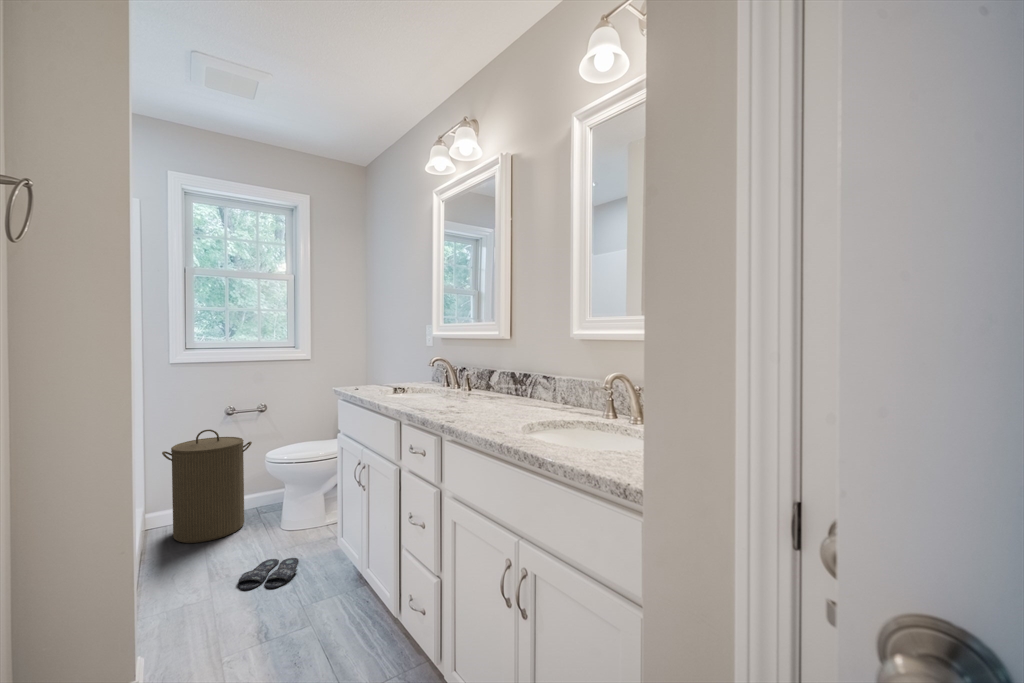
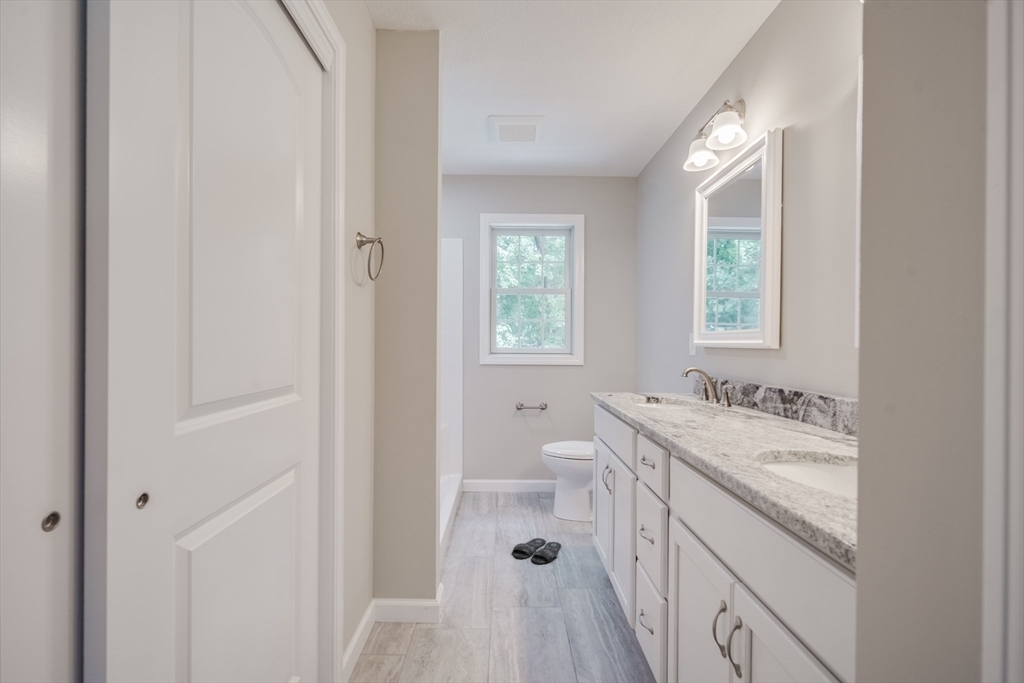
laundry hamper: present [162,430,252,543] -> none [474,419,534,510]

